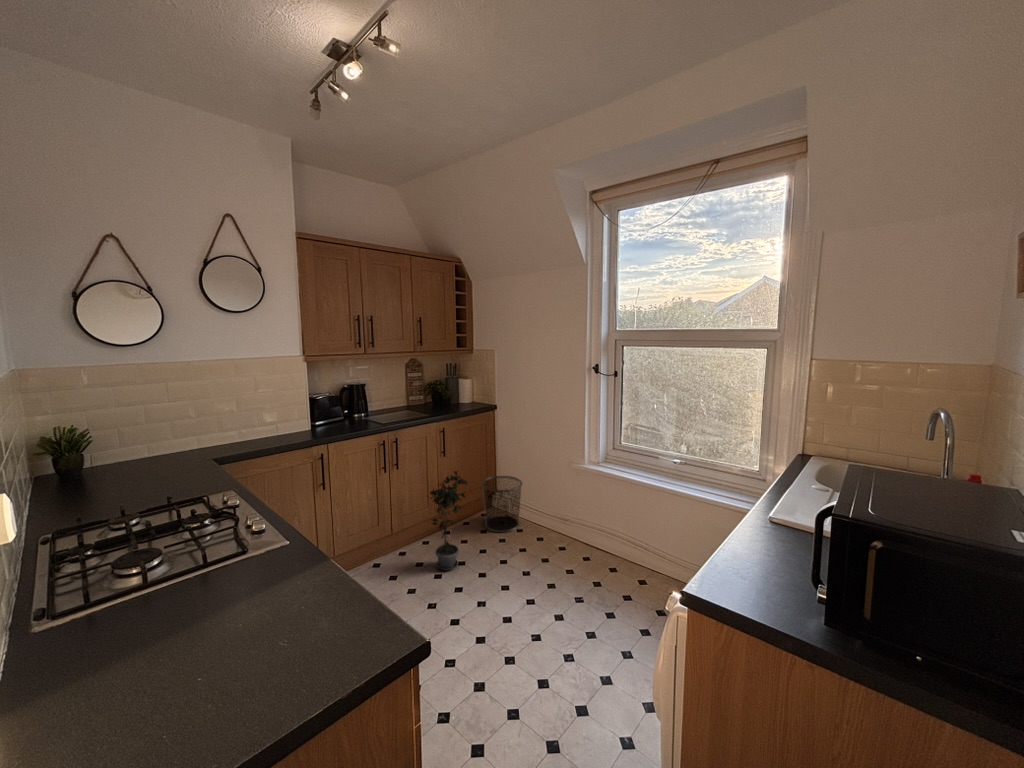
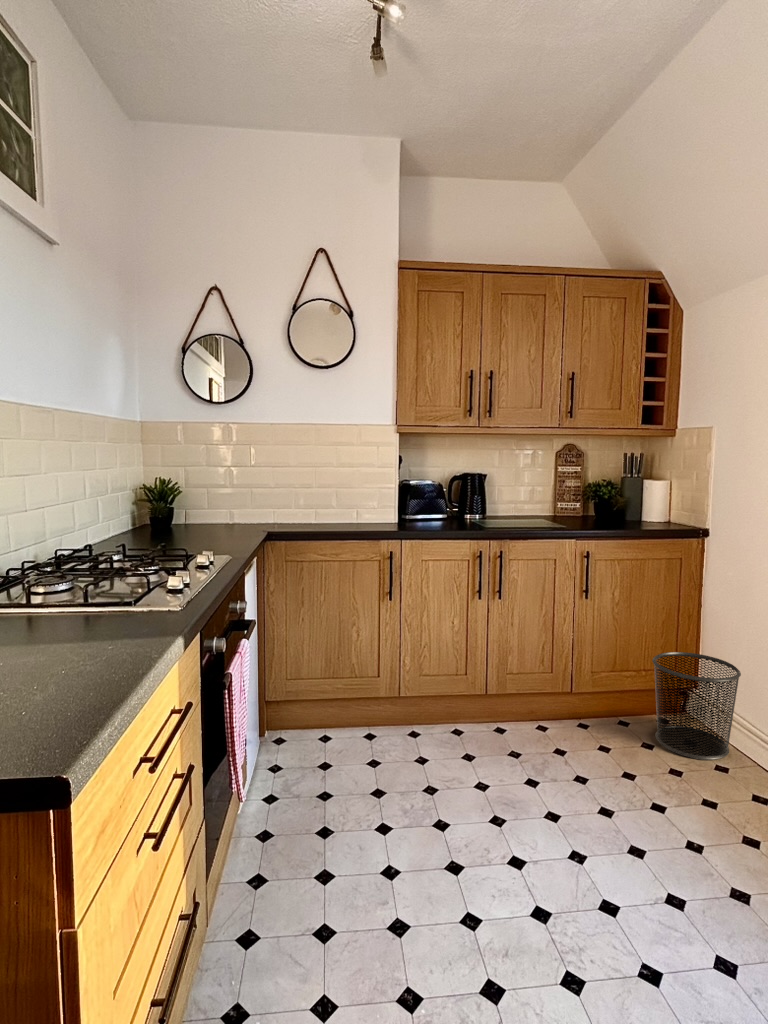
potted plant: present [427,471,468,570] -> none [525,612,600,780]

